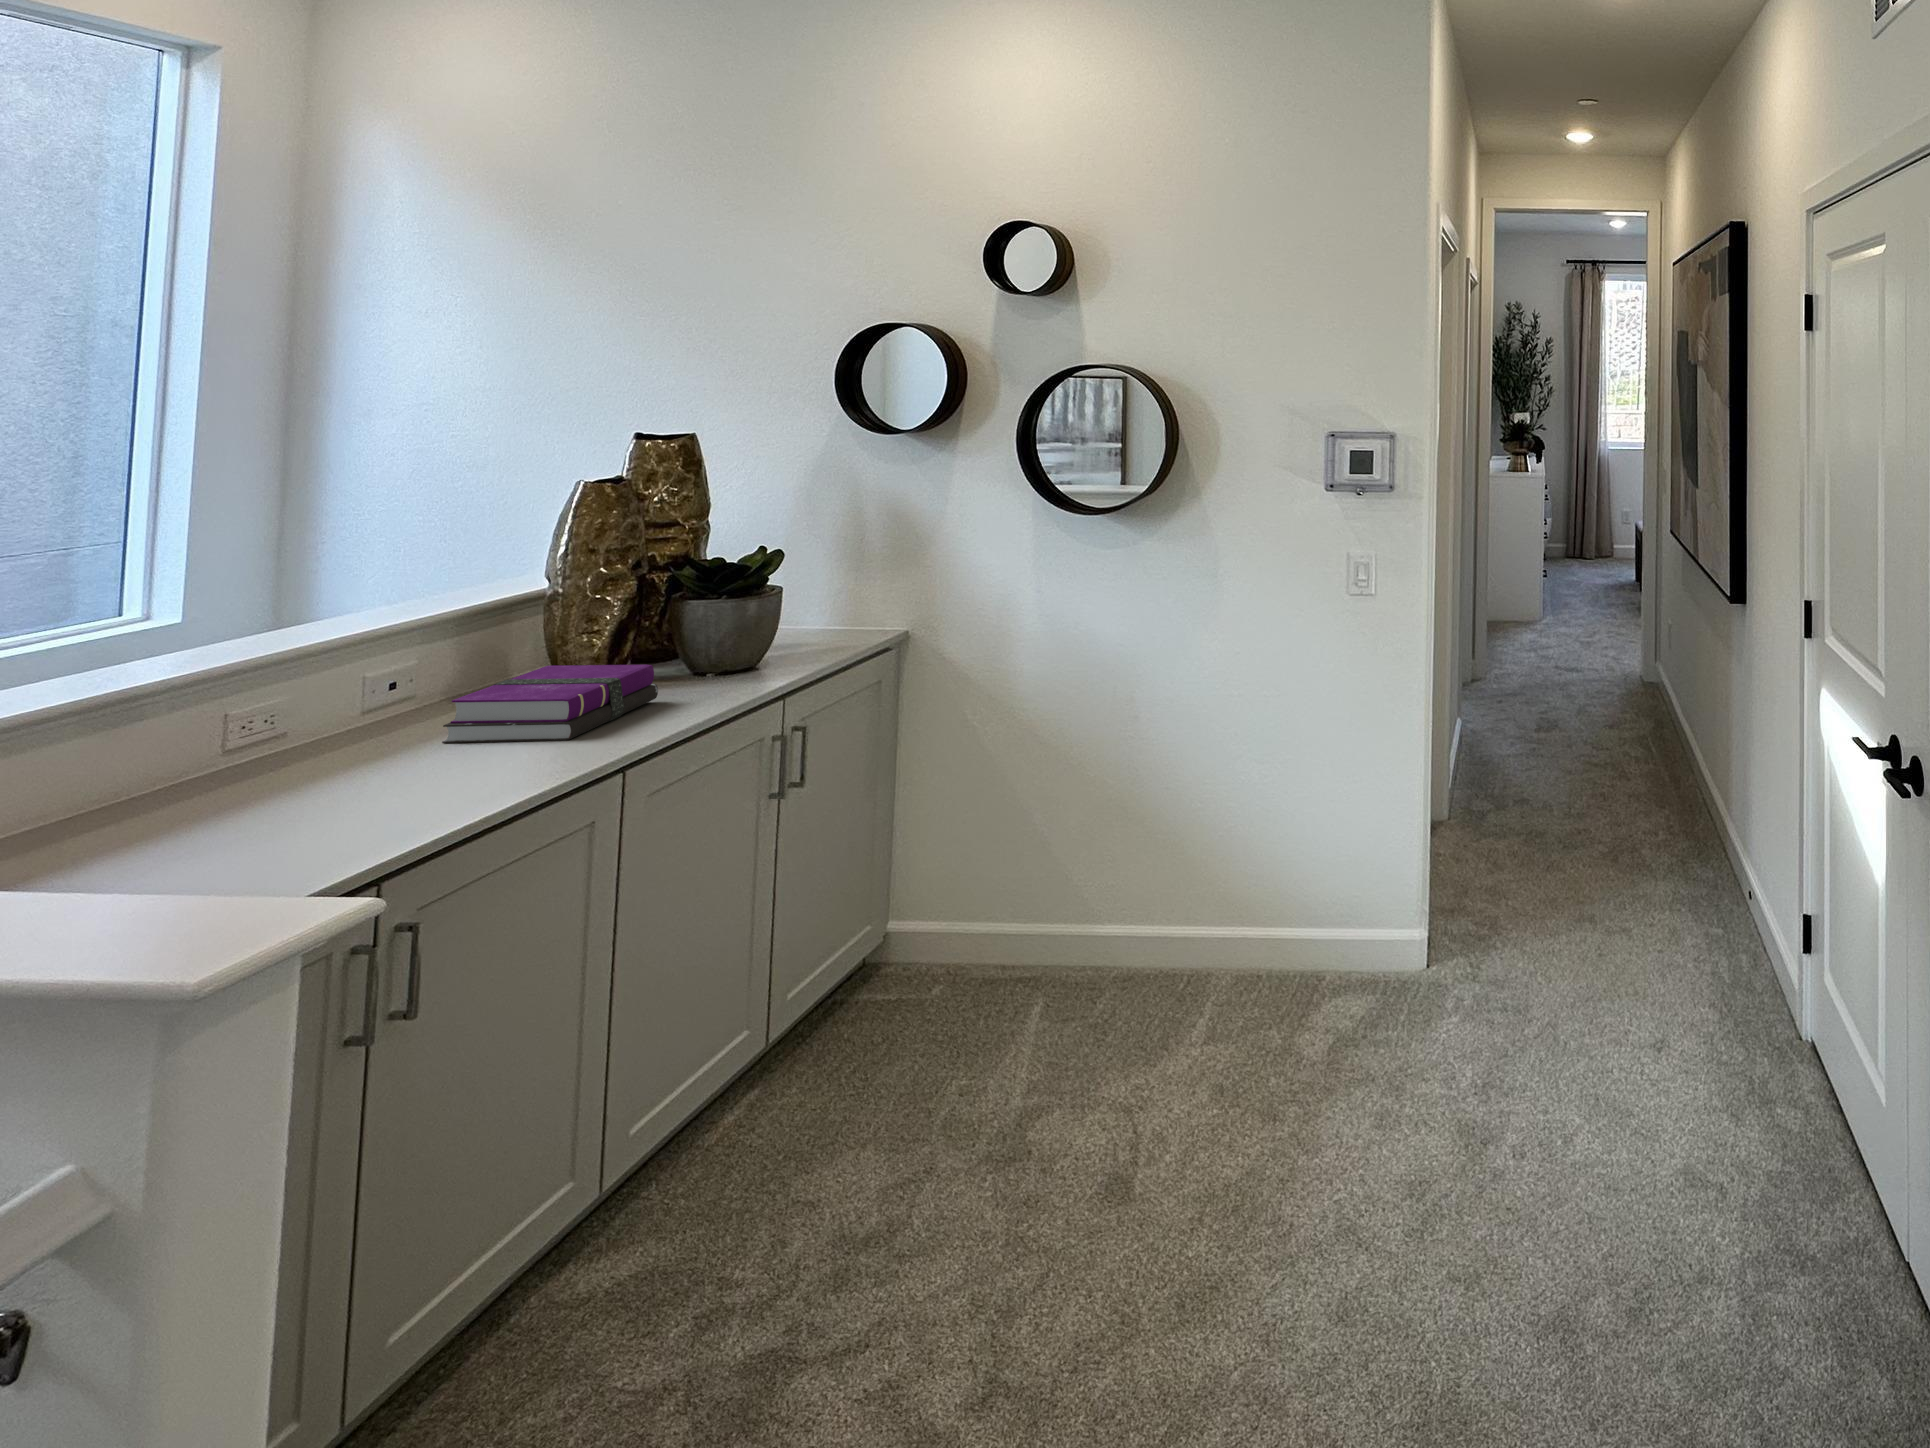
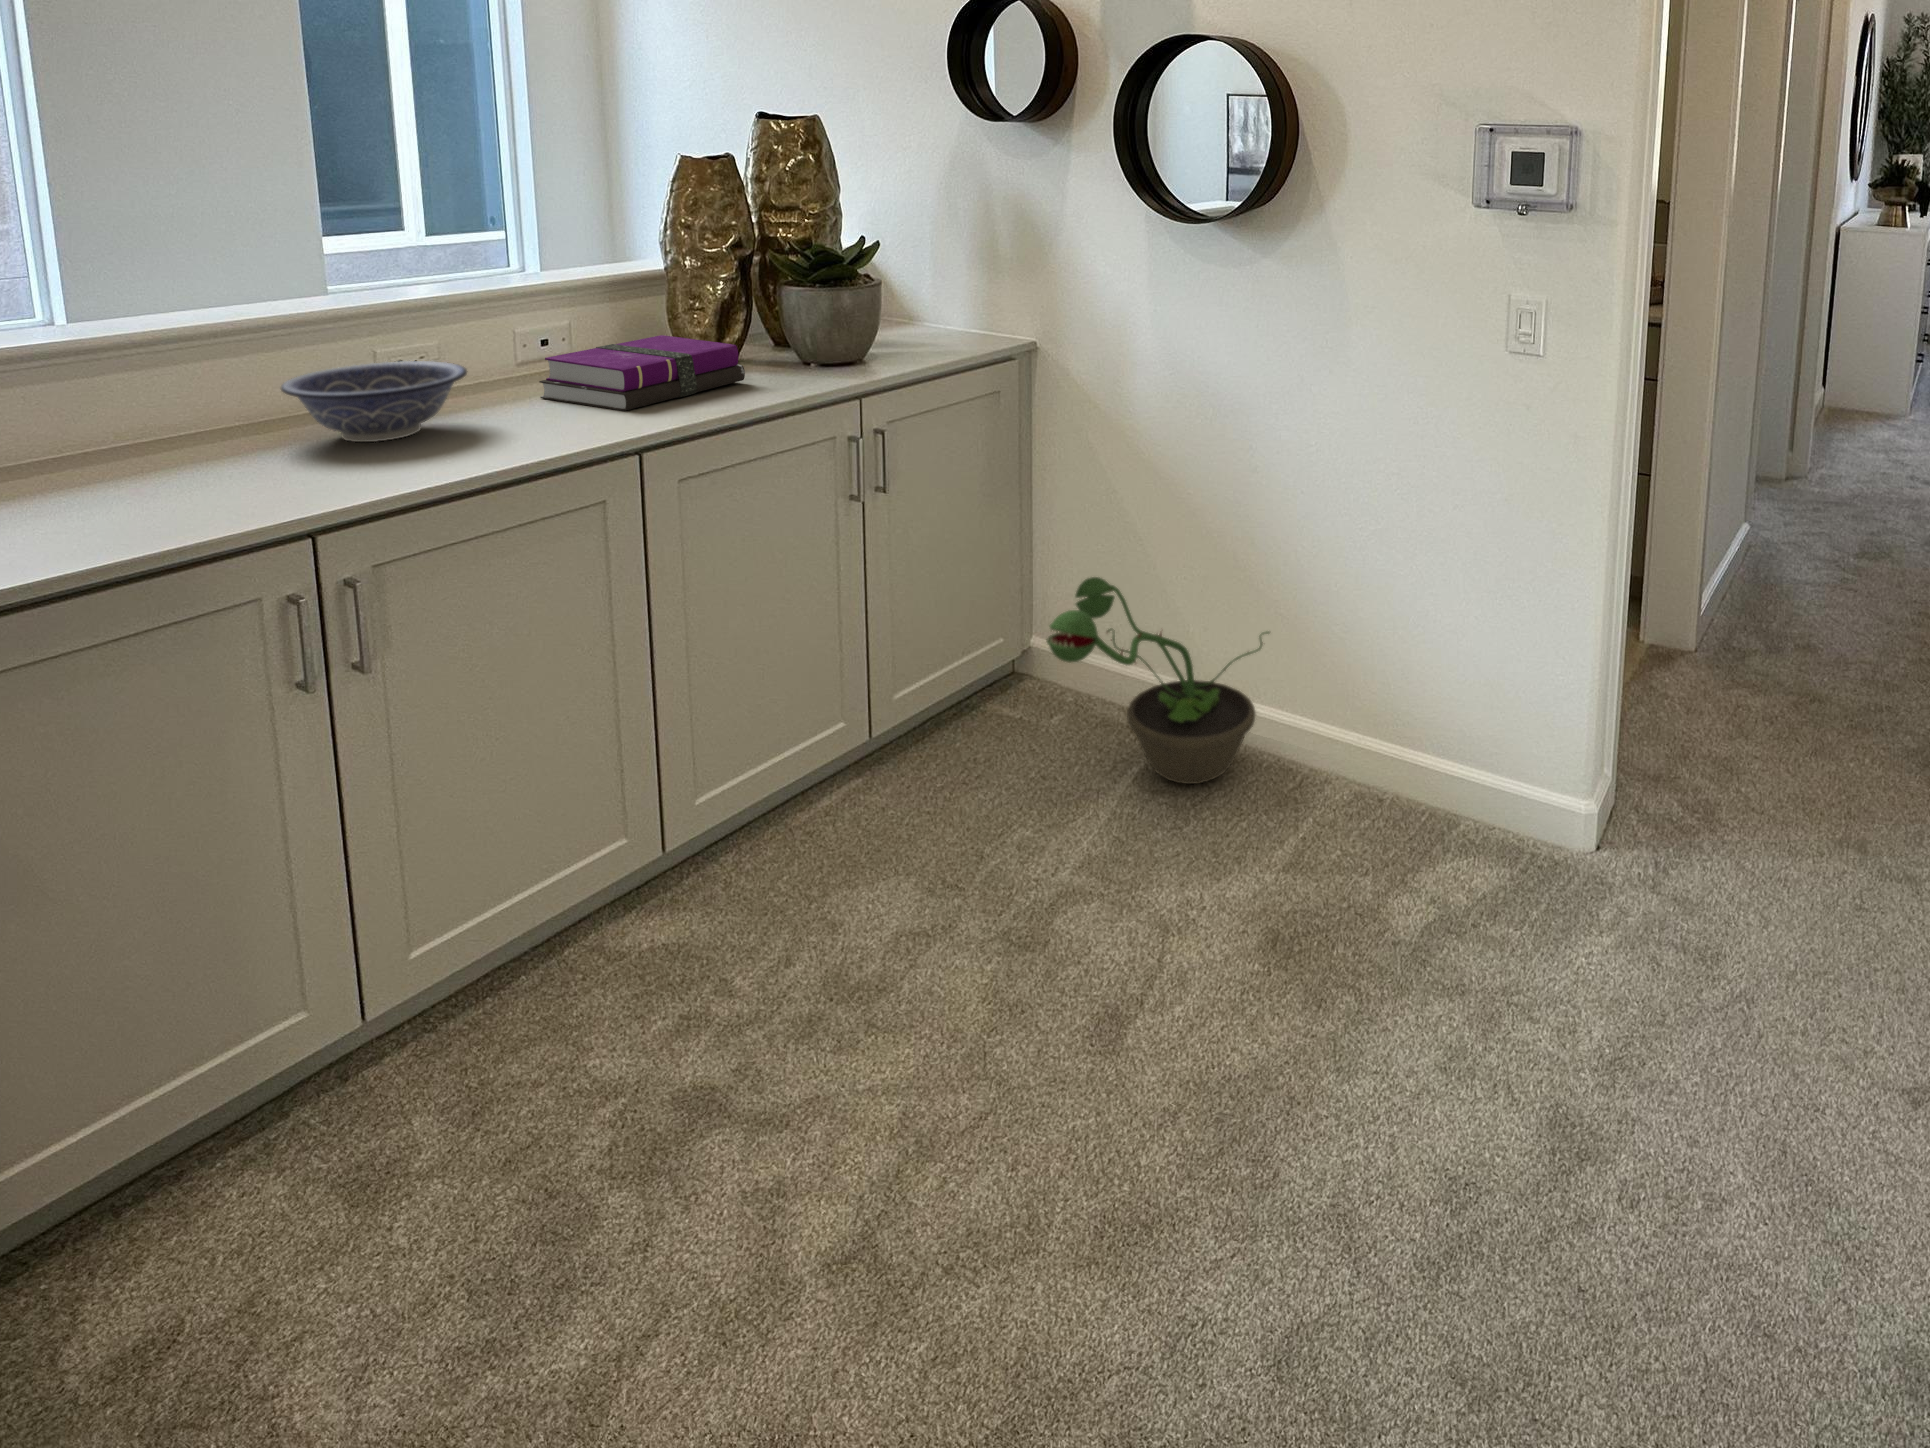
decorative bowl: none [208,714,423,807] -> present [281,361,467,442]
decorative plant: none [963,840,1167,1007] -> present [1047,577,1269,784]

